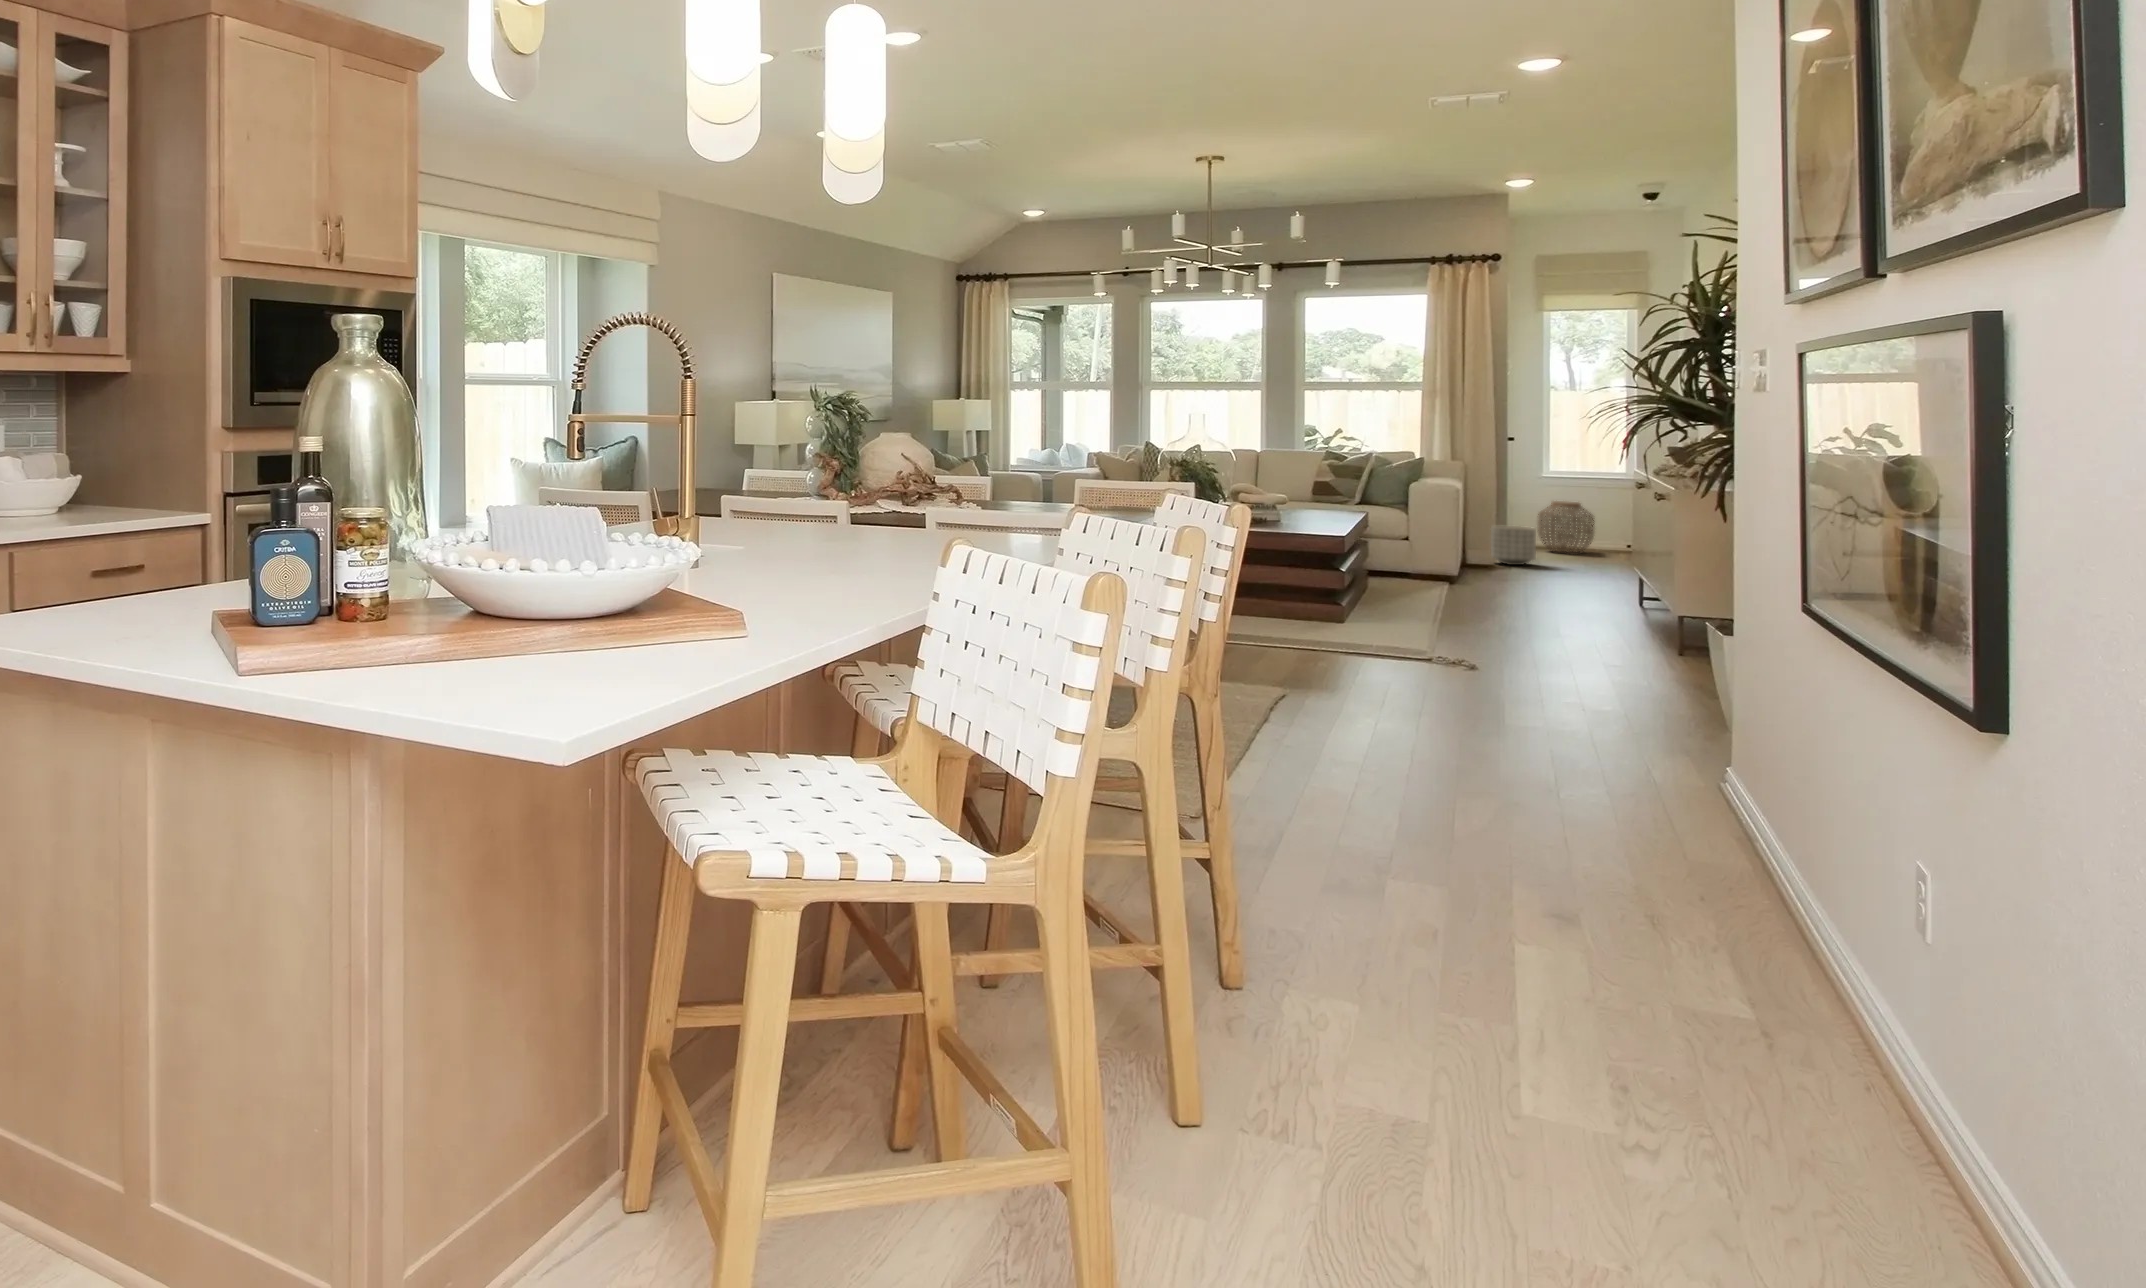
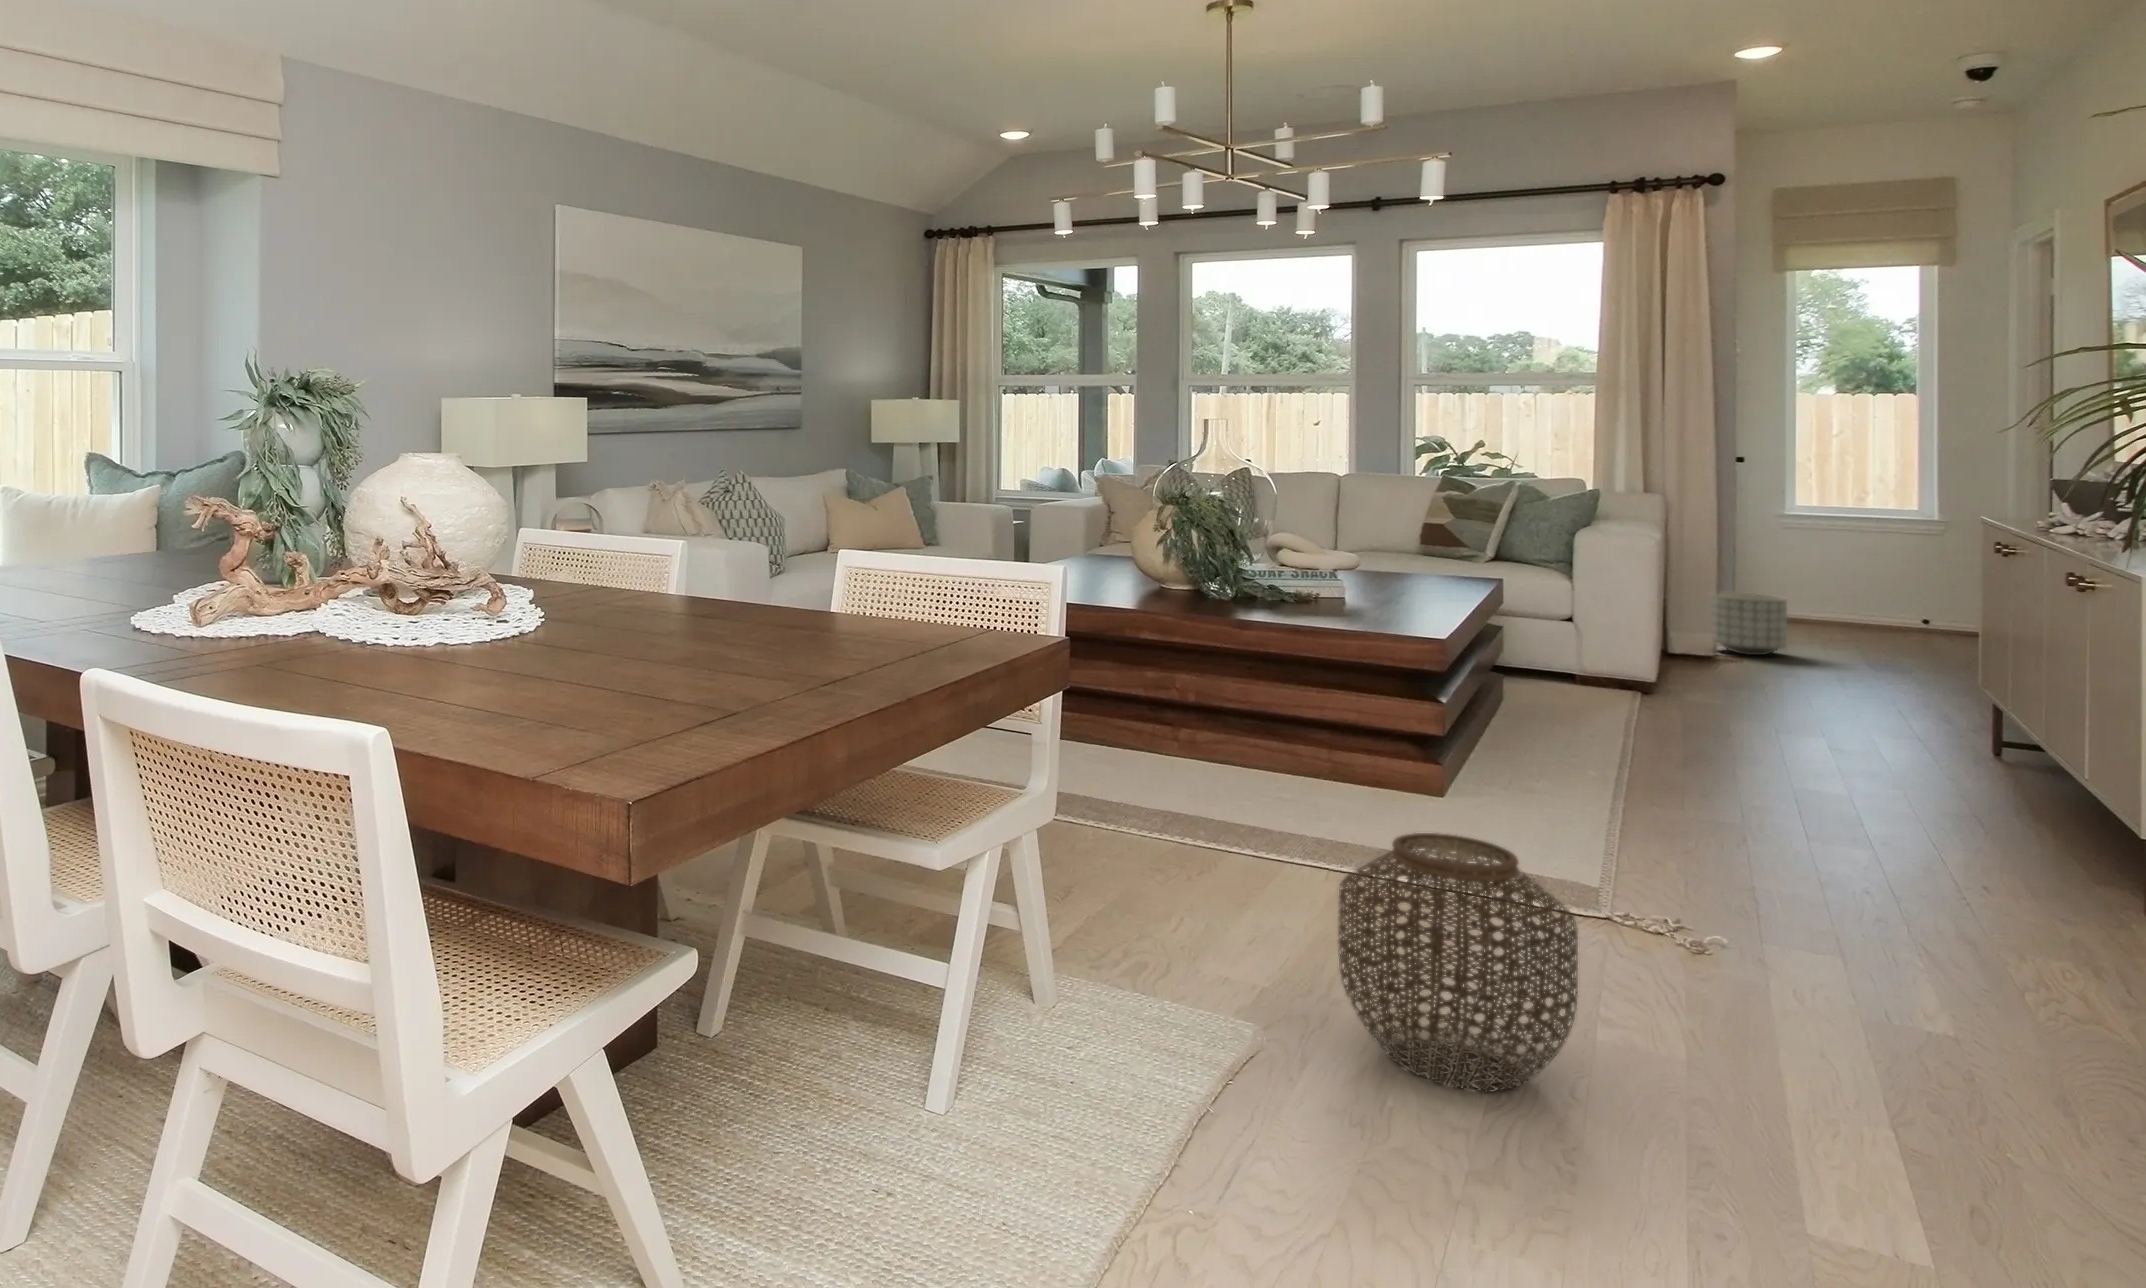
woven basket: present [1537,501,1595,554] -> present [1338,833,1578,1091]

